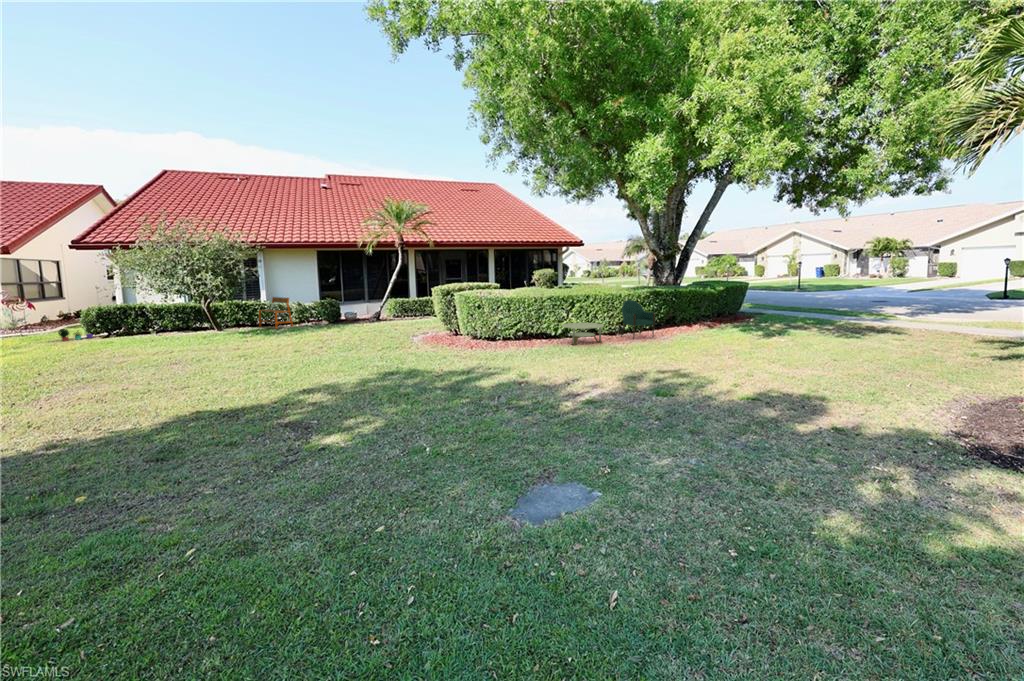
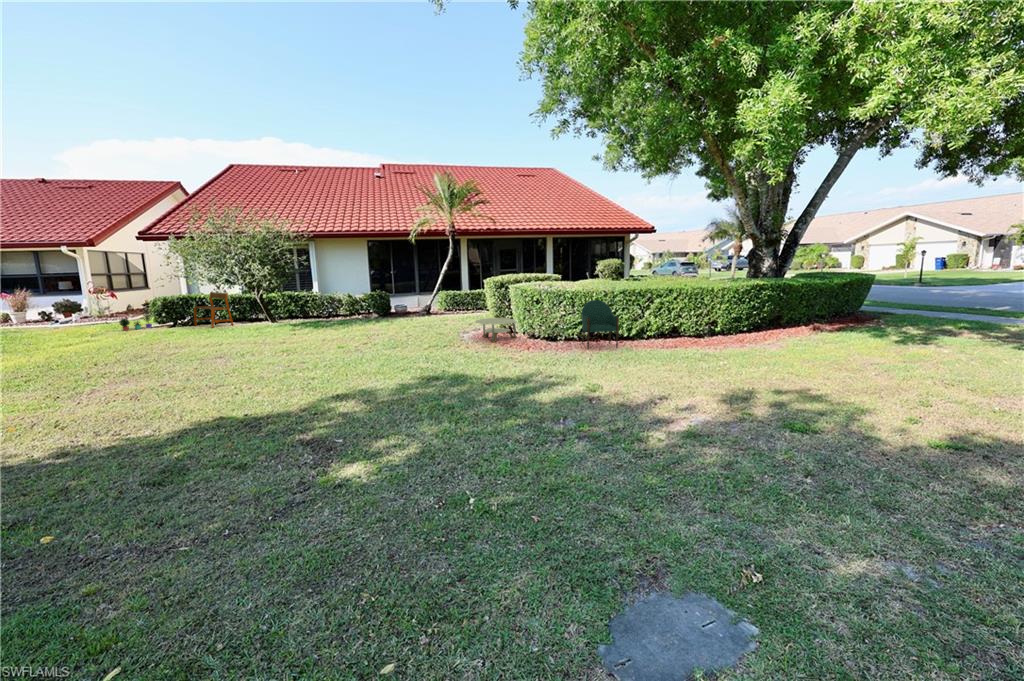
bench: present [259,297,293,329] -> present [194,292,233,328]
chair: present [621,300,655,339] -> present [581,300,619,349]
round table: present [562,323,604,345] -> present [475,318,517,342]

